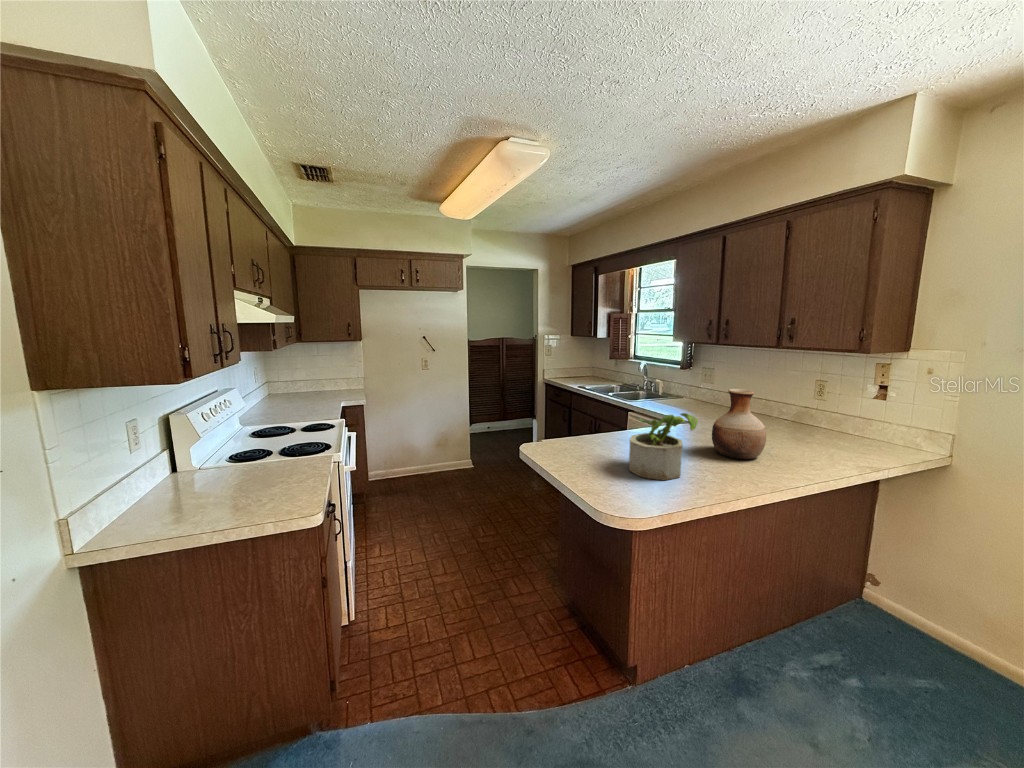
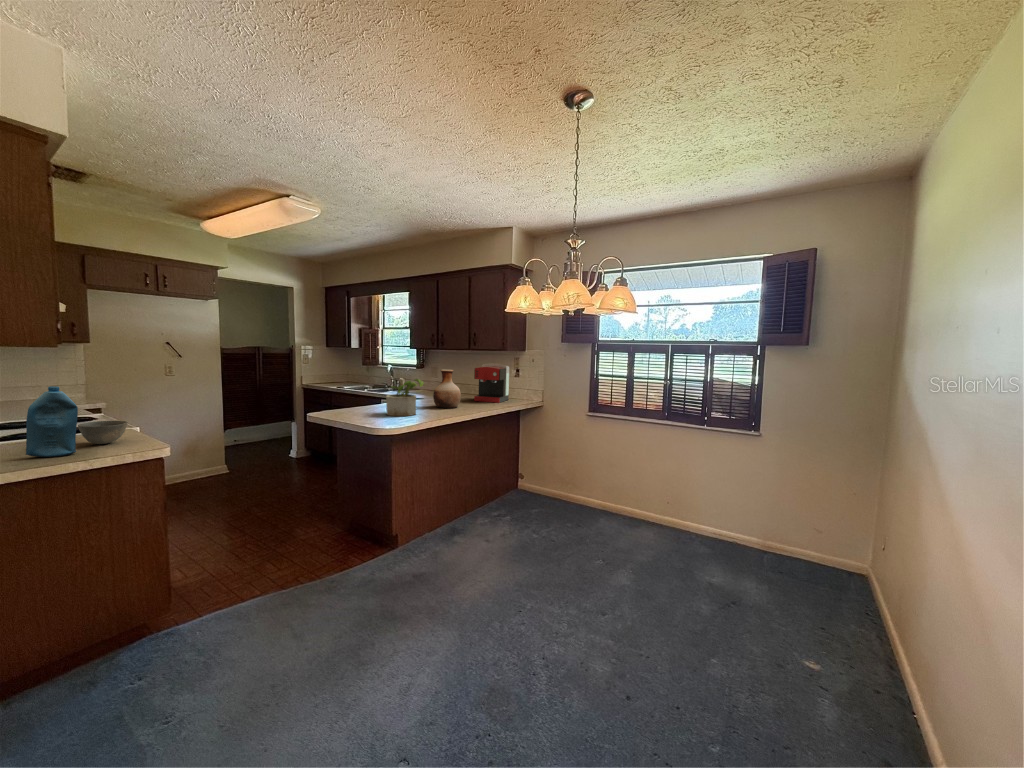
coffee maker: none [786,372,867,450] -> present [474,363,509,403]
bottle: none [175,433,224,522] -> present [26,386,78,457]
bowl: none [245,462,296,496] -> present [78,421,128,444]

